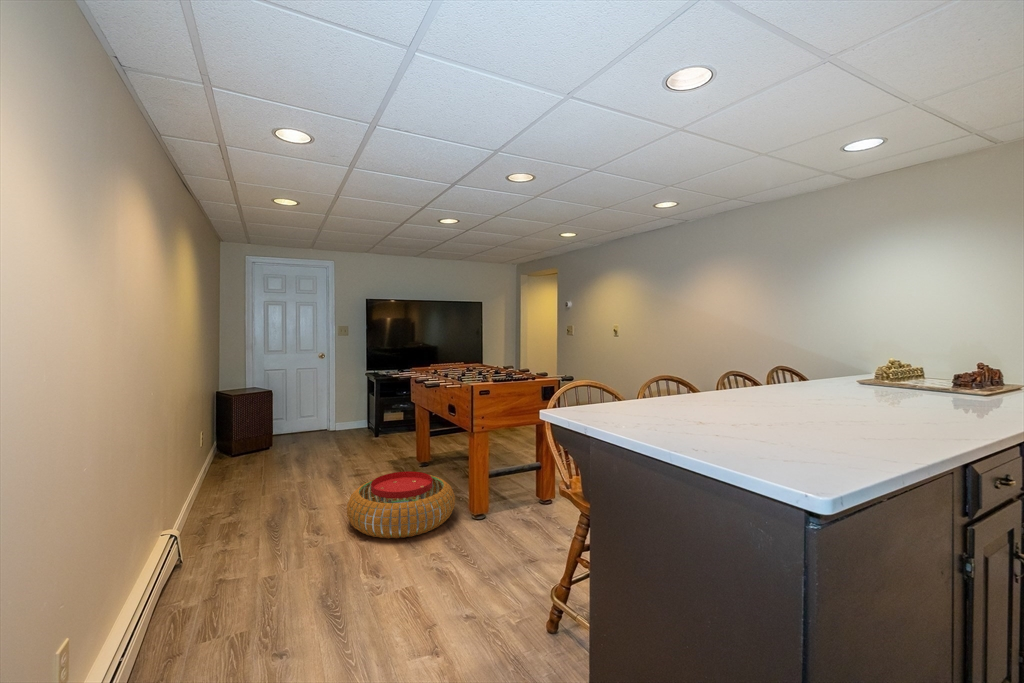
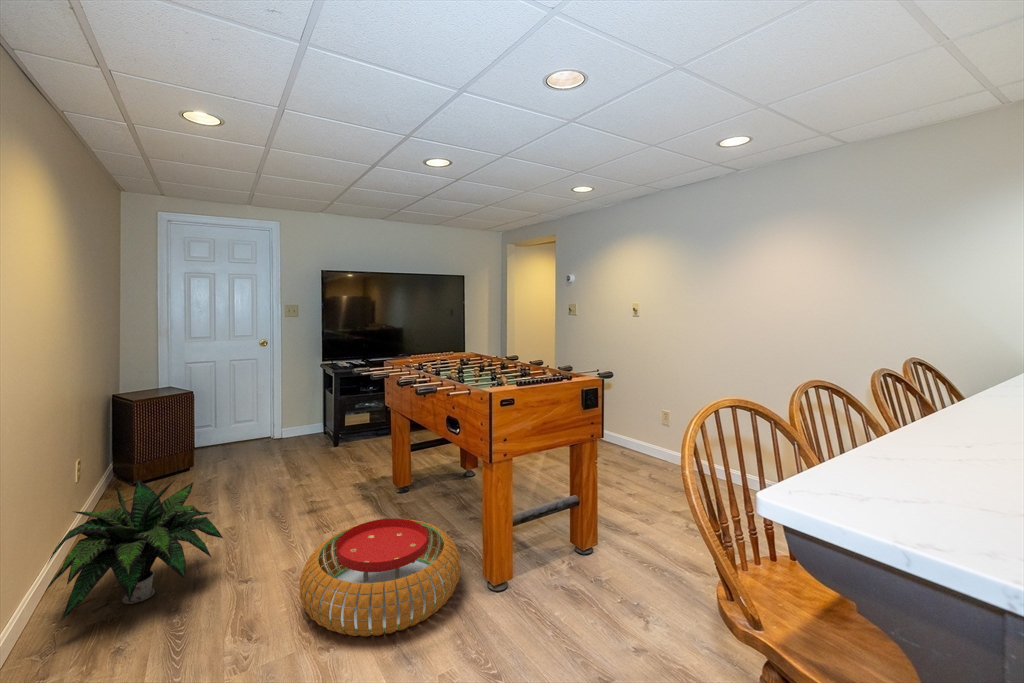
potted plant: none [190,439,298,520] -> present [46,480,223,621]

